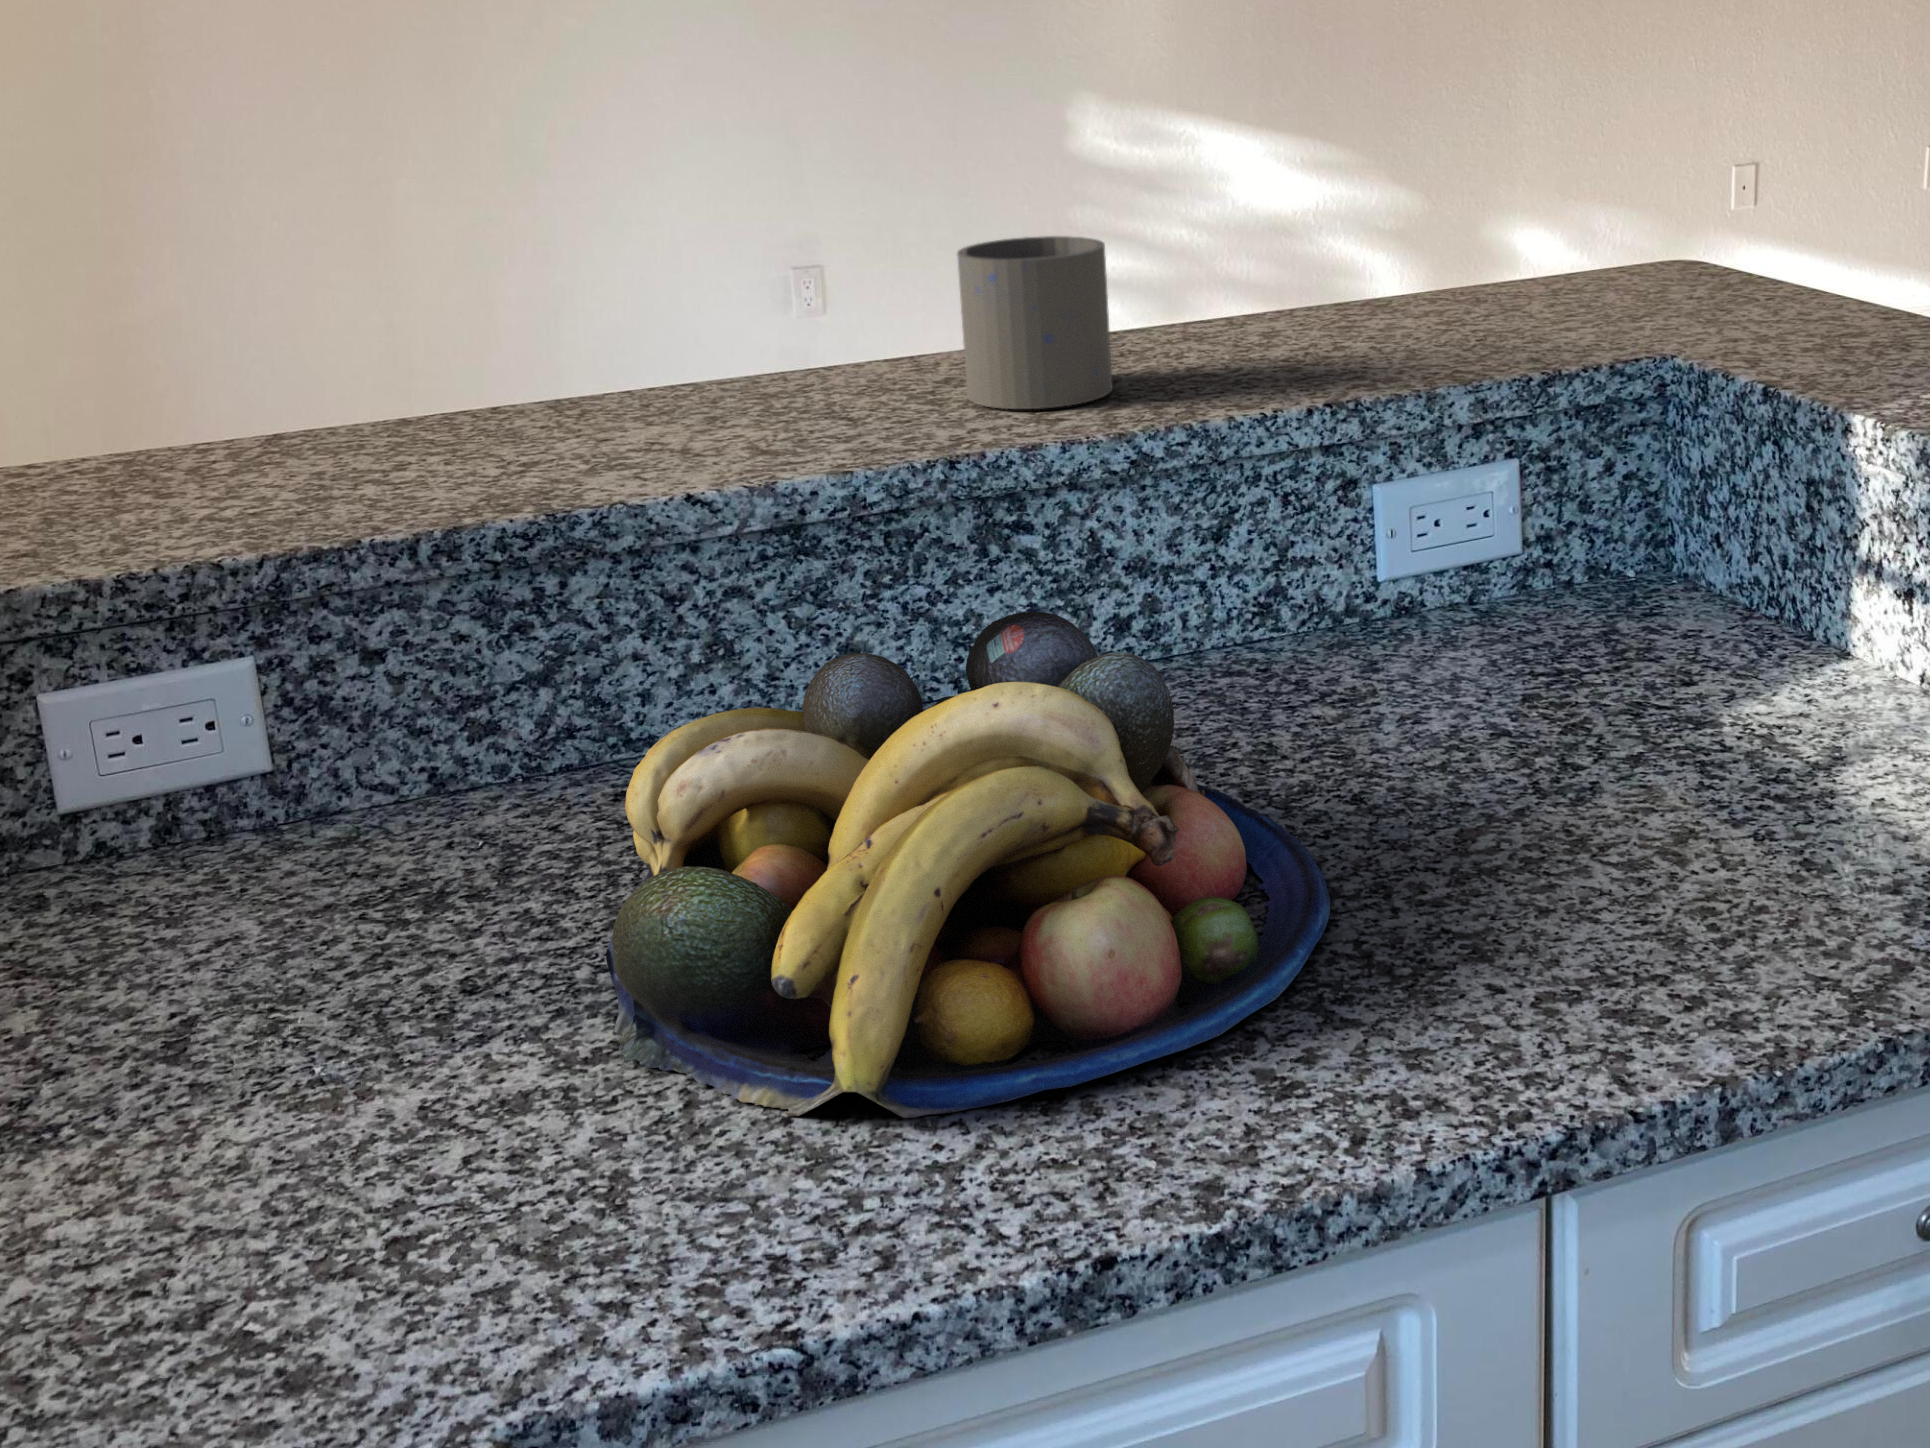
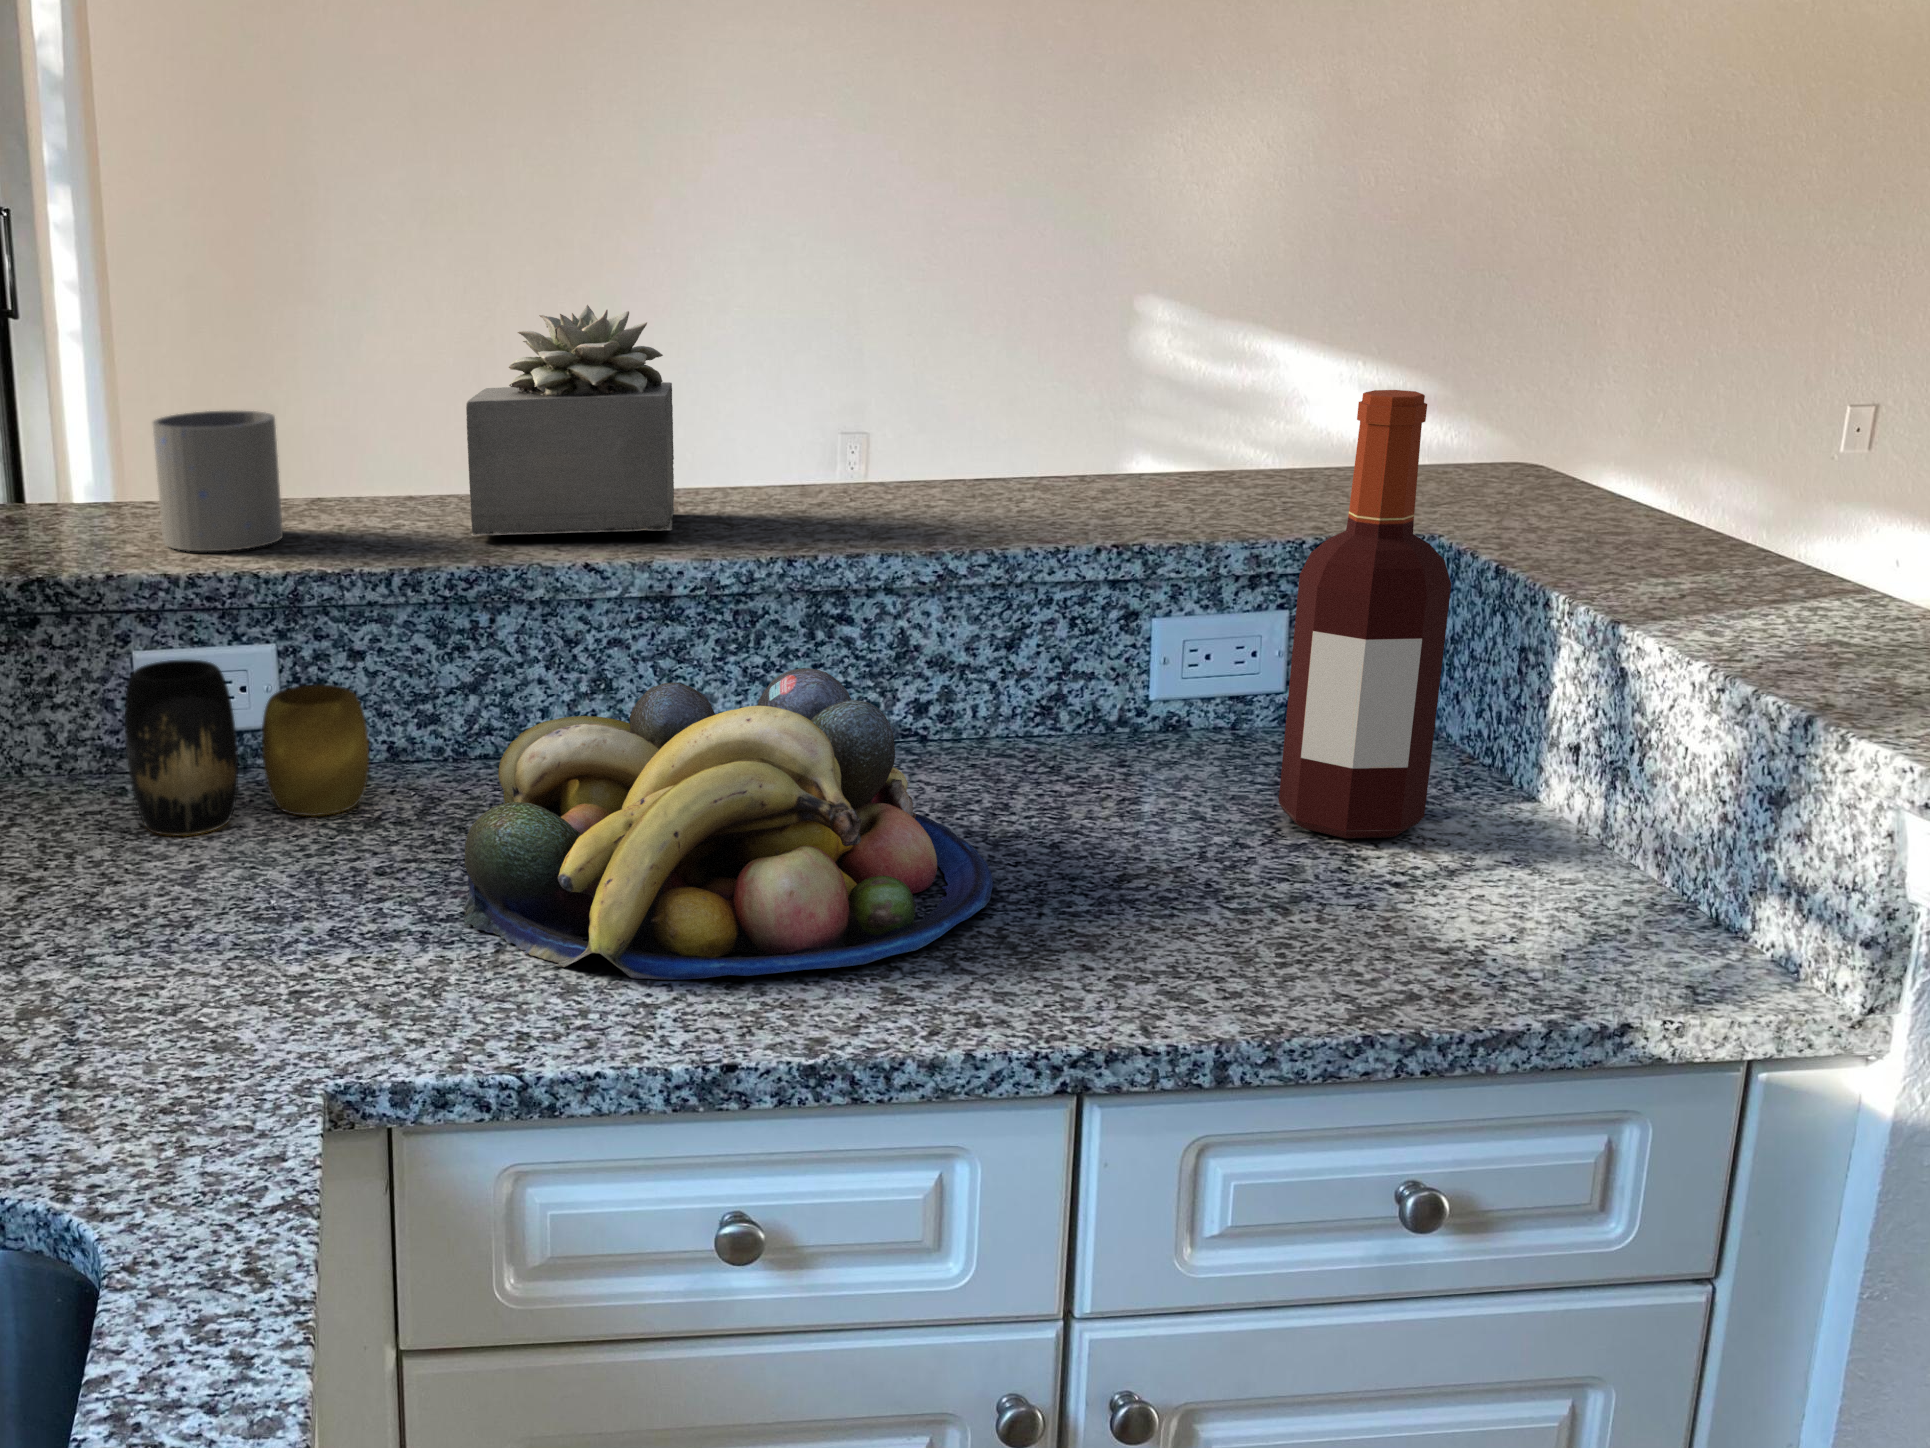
succulent plant: none [495,157,786,468] -> present [466,305,674,536]
bottle: none [1592,201,1766,739] -> present [1279,390,1451,838]
cup: present [957,236,1113,409] -> present [153,410,283,551]
vase: none [37,701,417,970] -> present [125,660,369,836]

